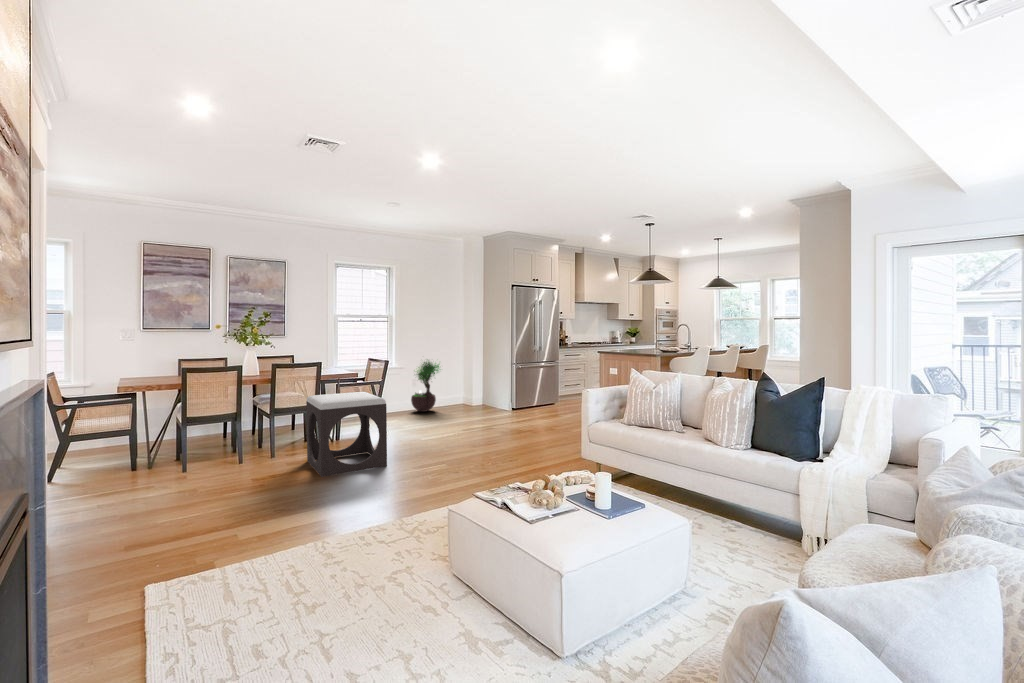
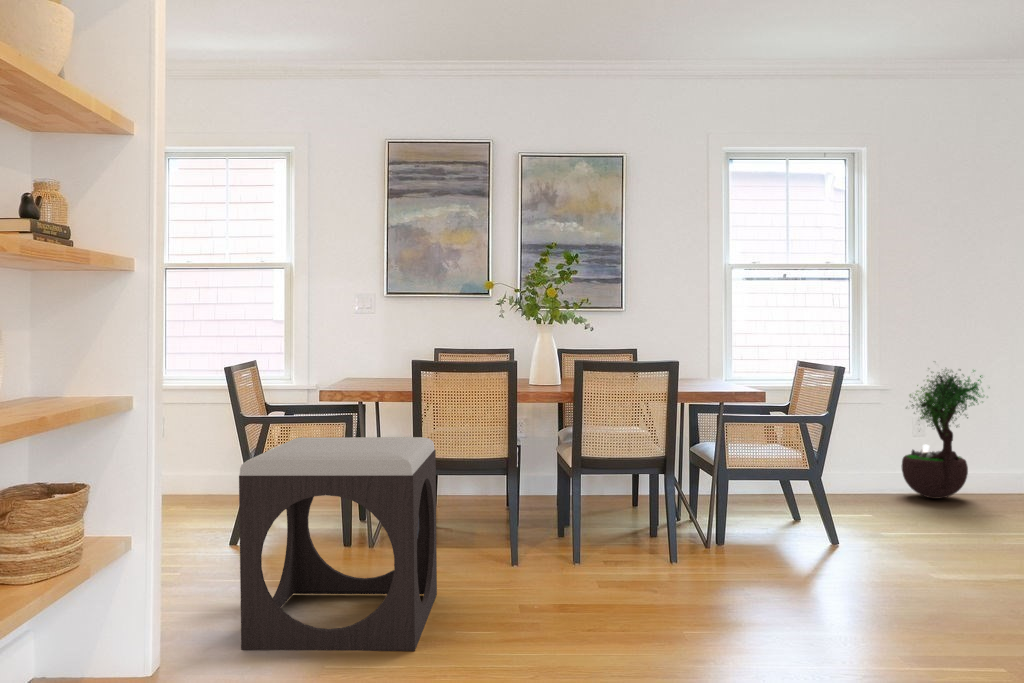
footstool: present [306,392,387,477] -> present [239,437,437,651]

